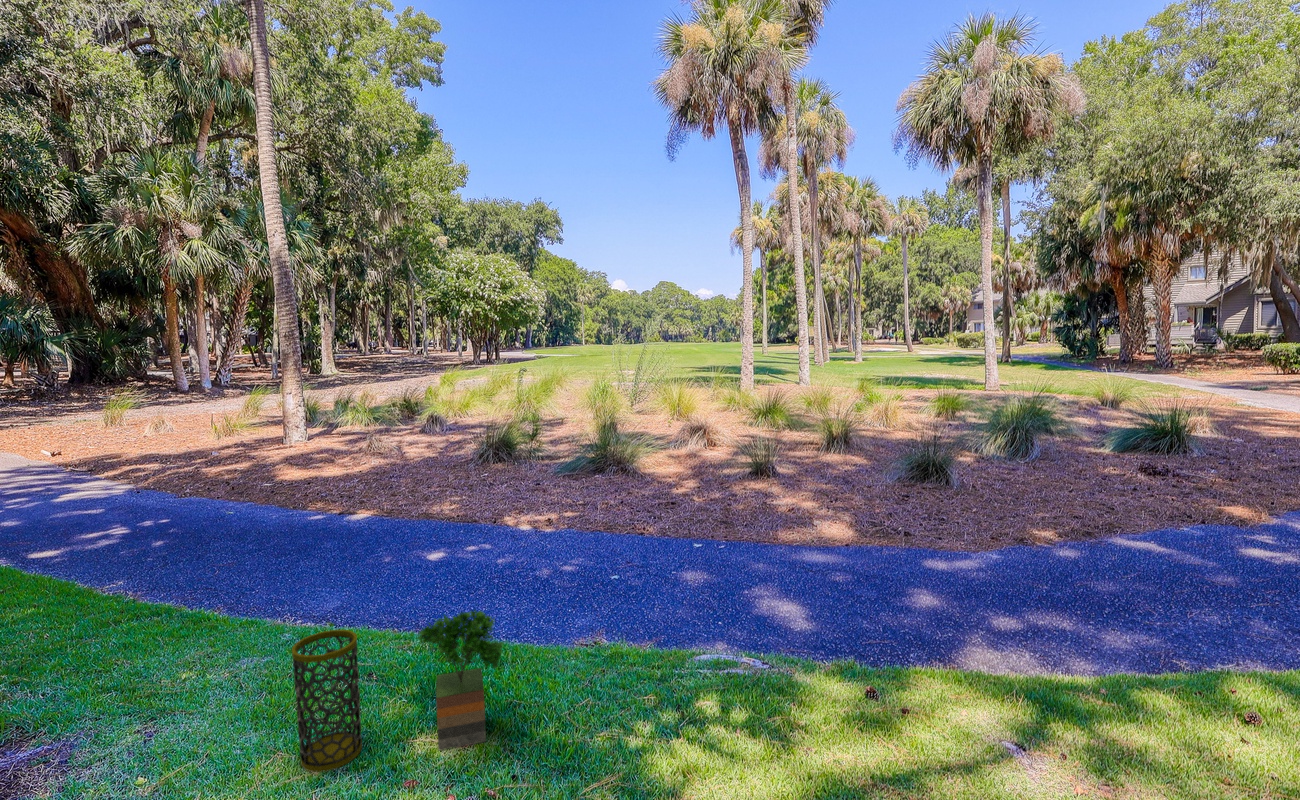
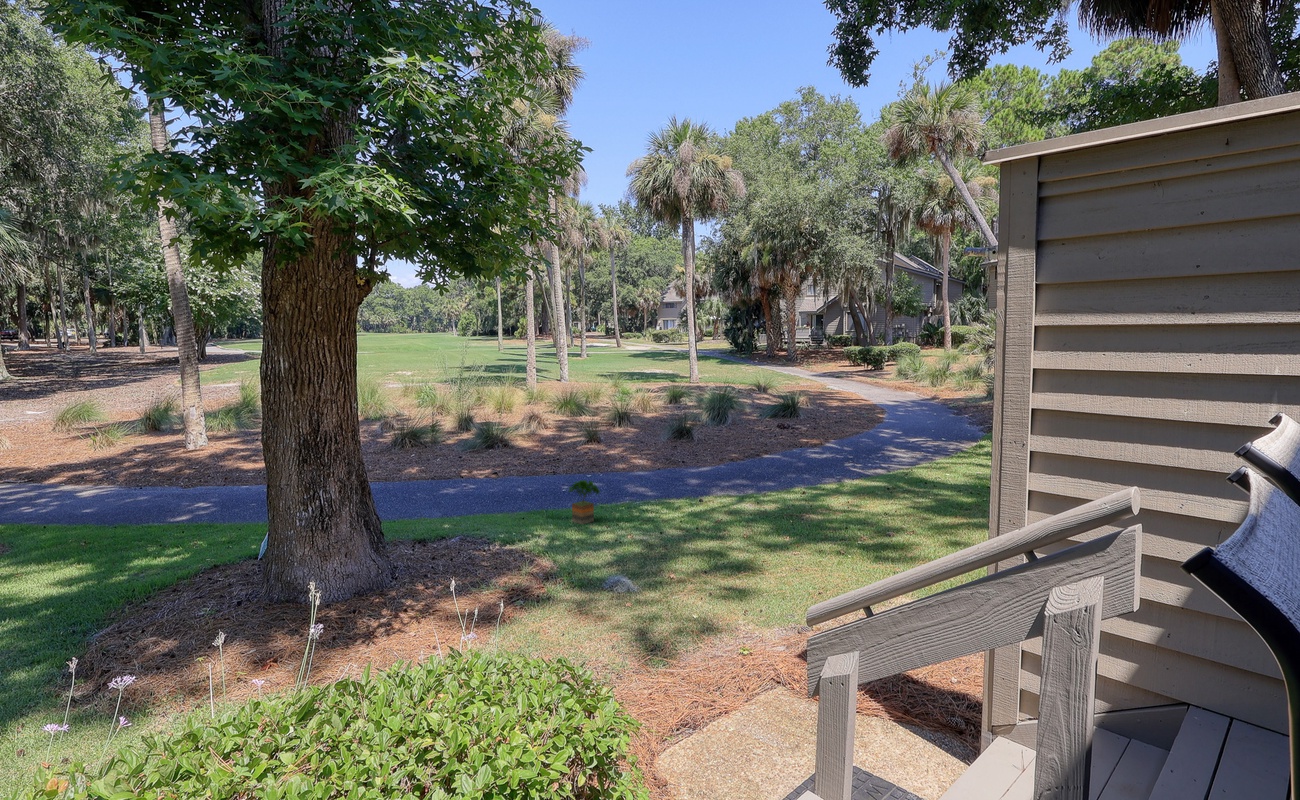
trash can: present [292,630,362,772] -> none [538,488,558,532]

